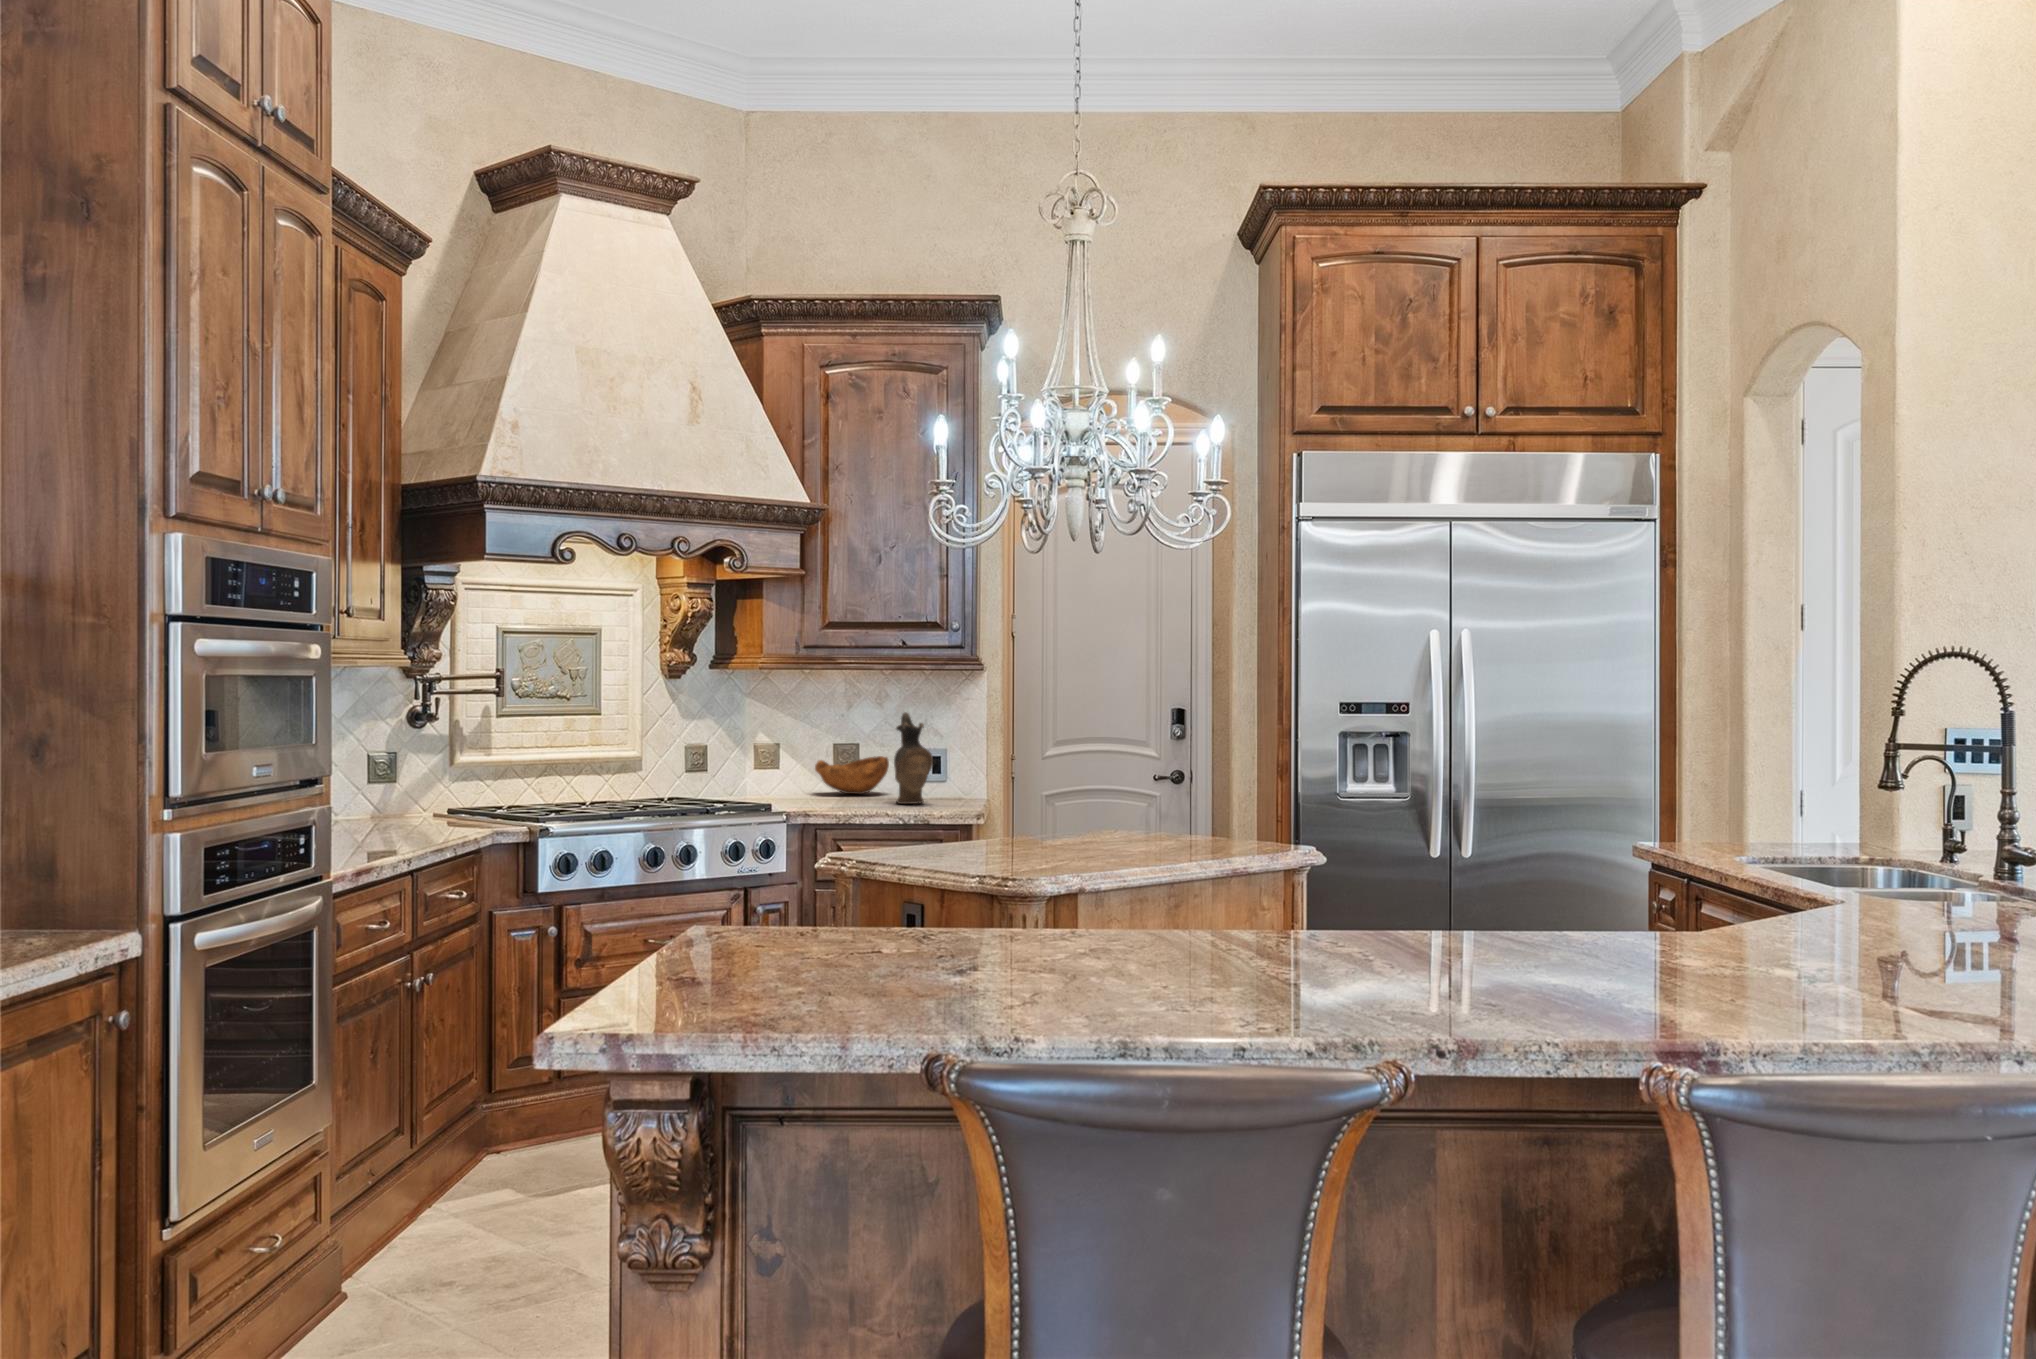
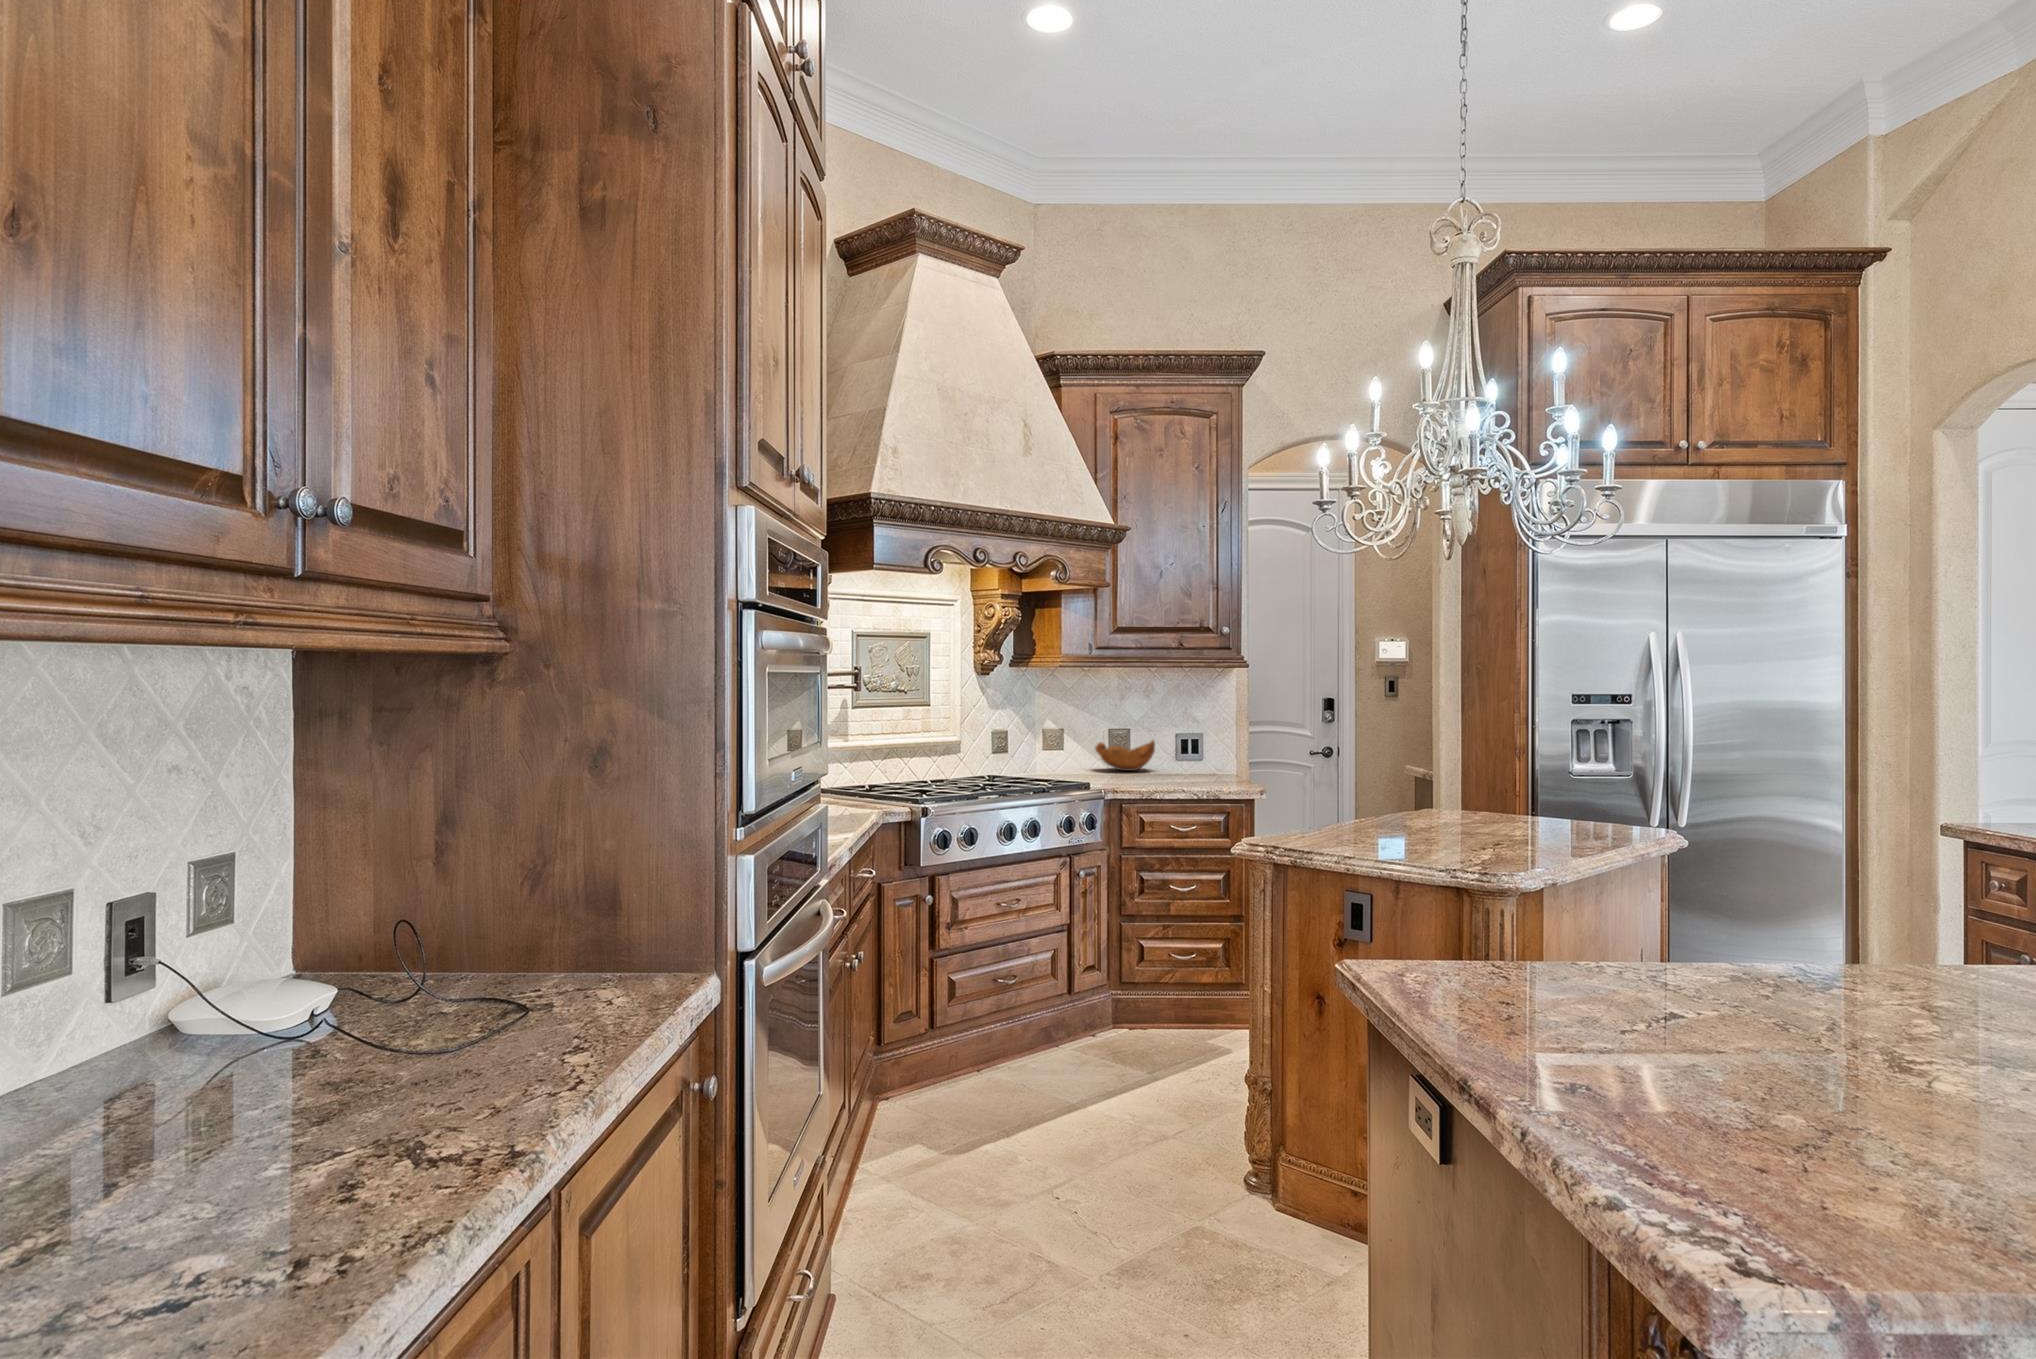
ceramic pitcher: present [894,712,933,804] -> none [1175,703,1210,781]

